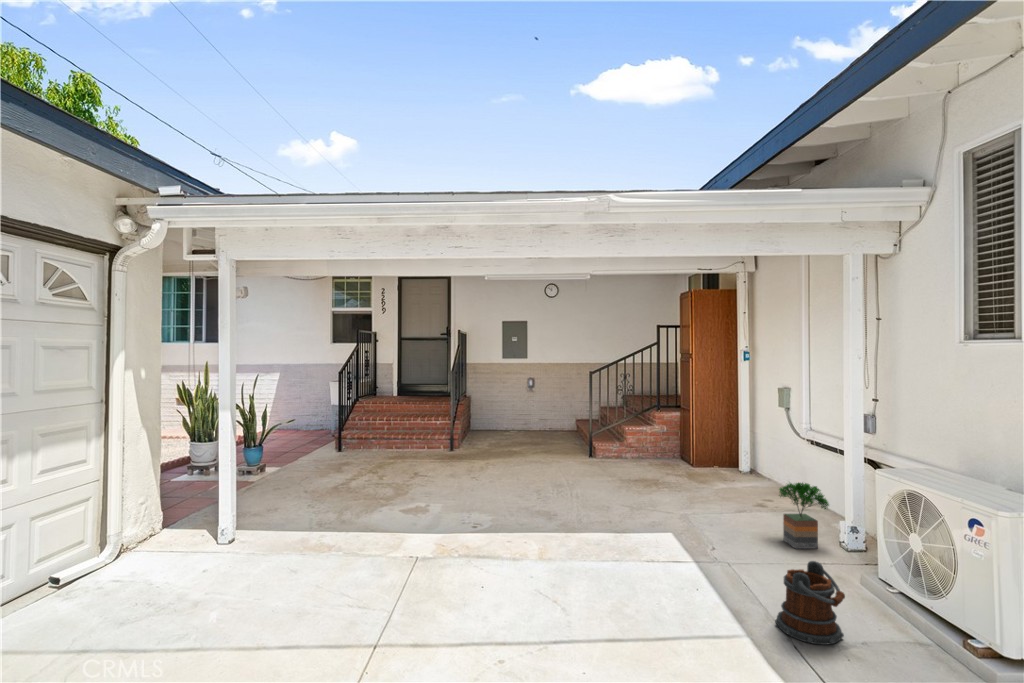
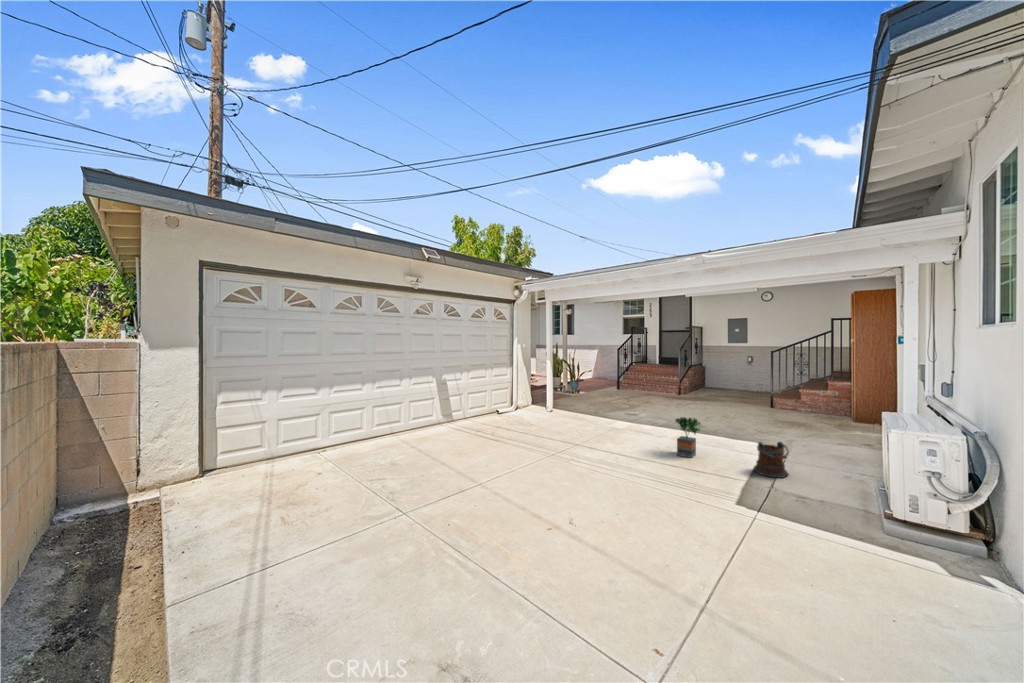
potted tree: present [779,483,829,549] -> present [675,417,700,458]

